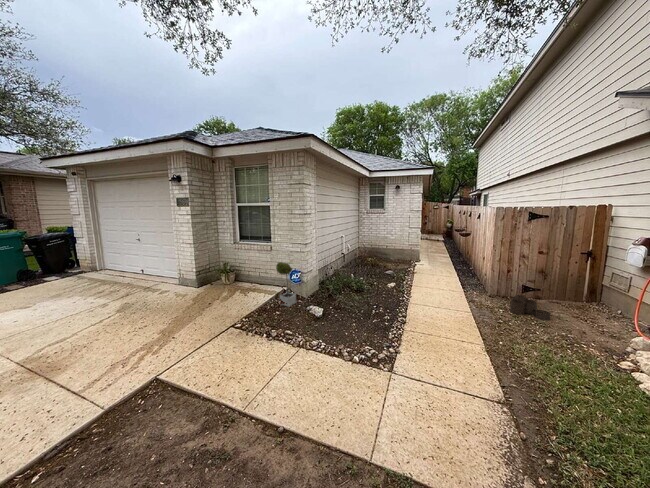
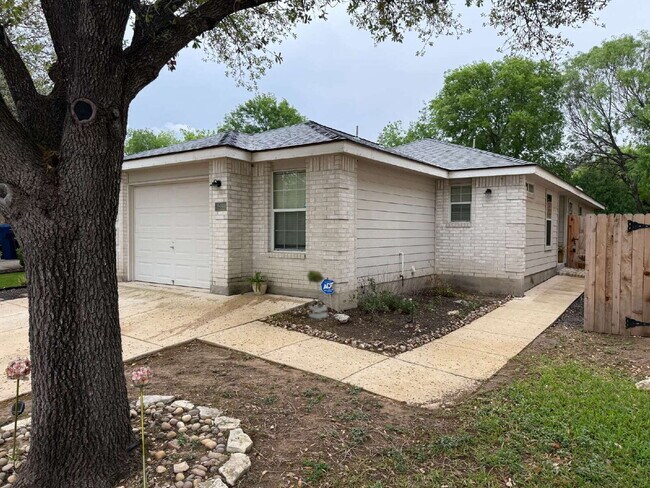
woven basket: present [510,295,551,320] -> none [587,322,632,349]

